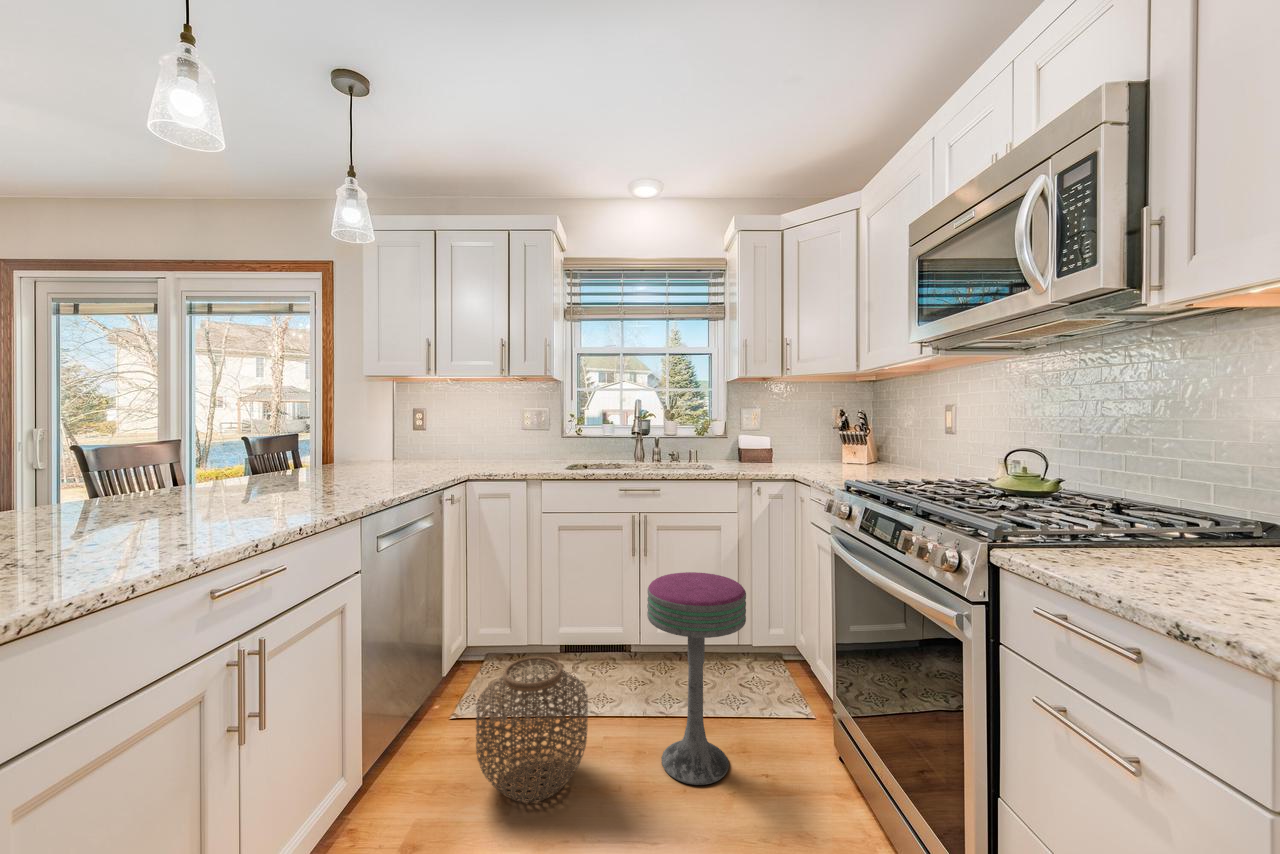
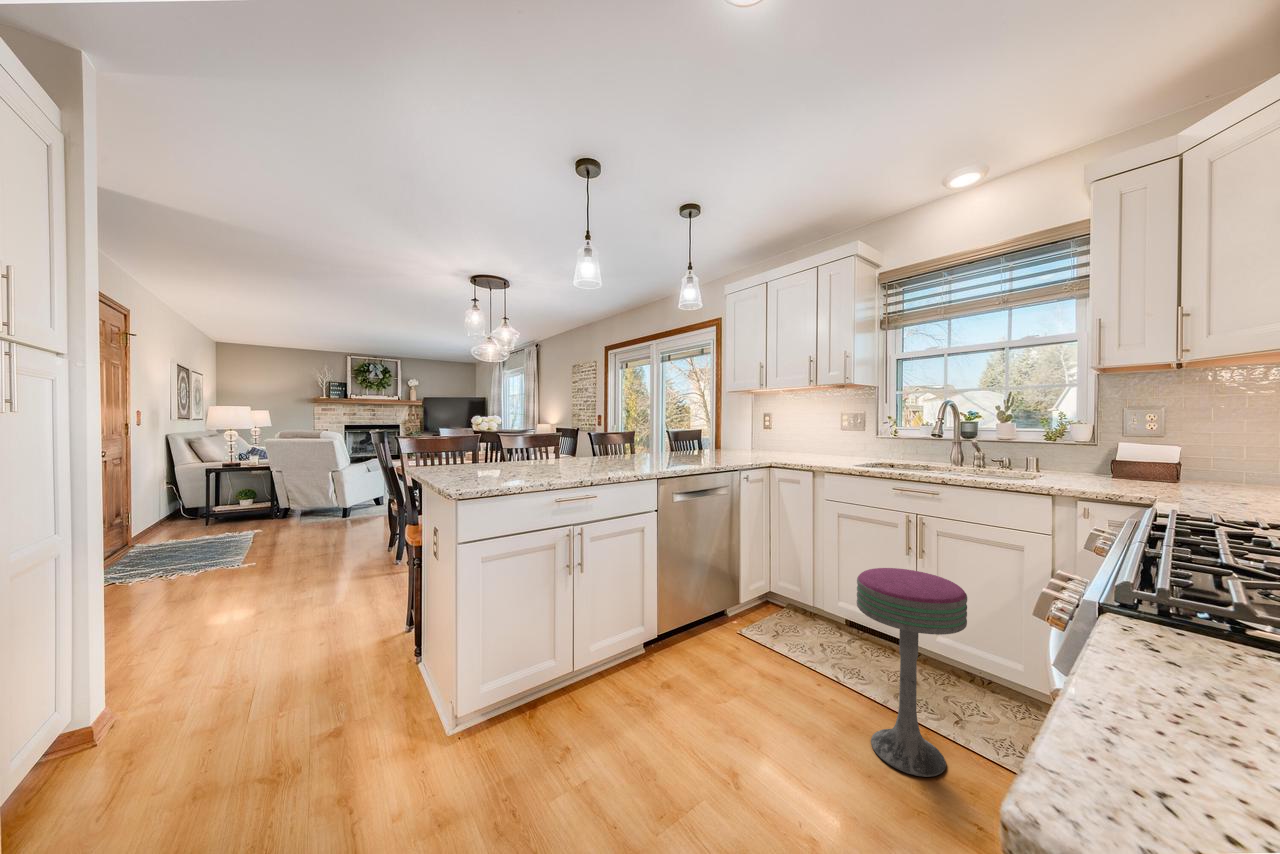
woven basket: present [476,657,588,802] -> none [721,601,806,706]

